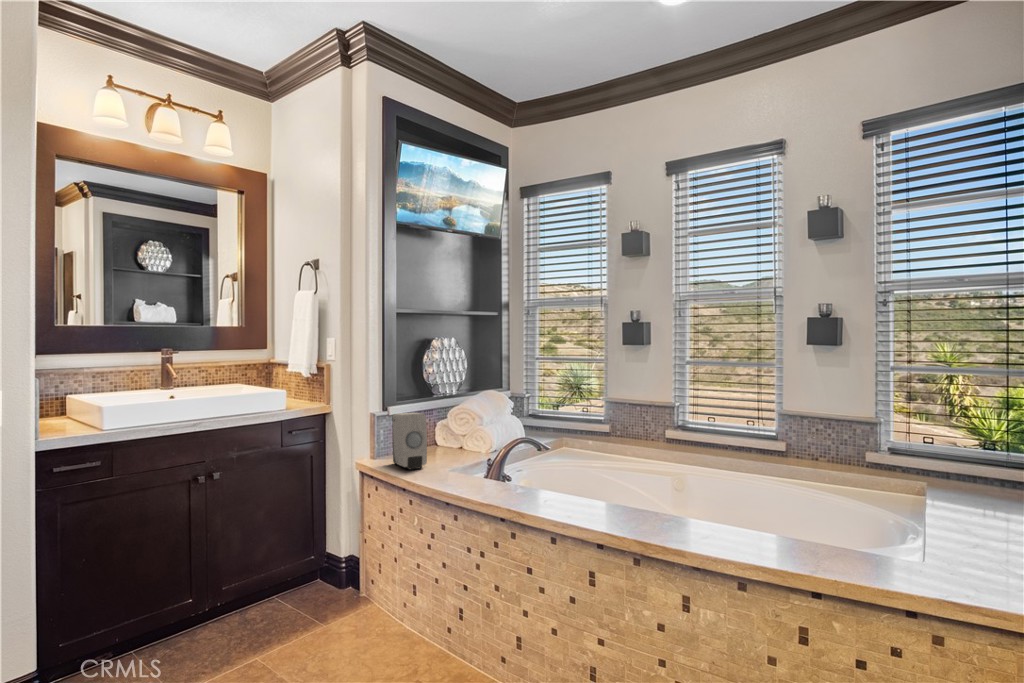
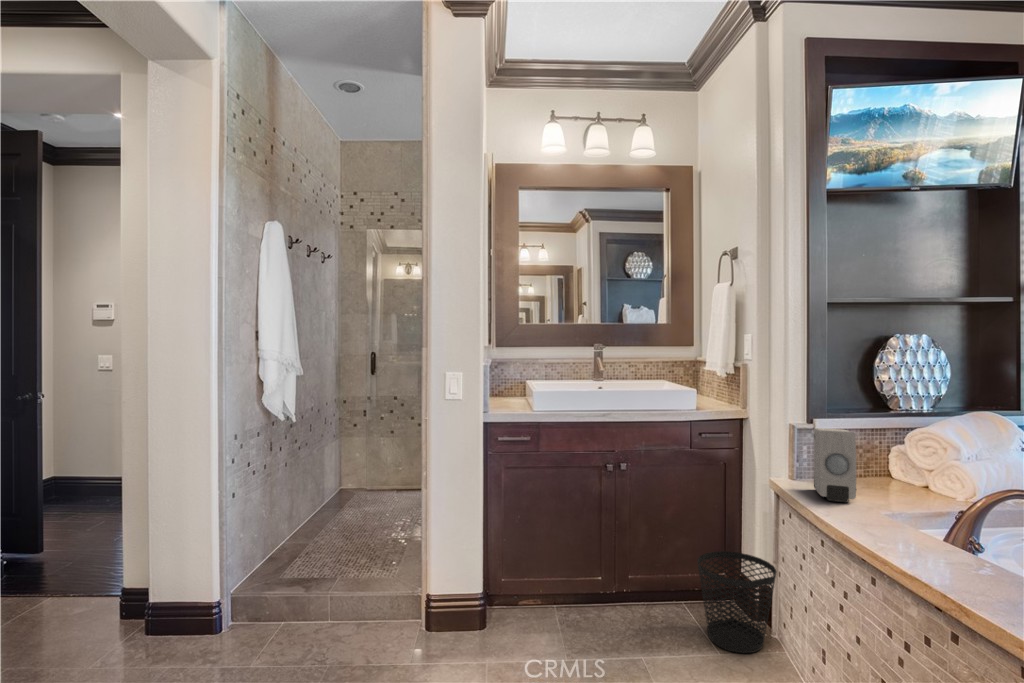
wastebasket: none [299,532,368,621] -> present [697,551,776,653]

